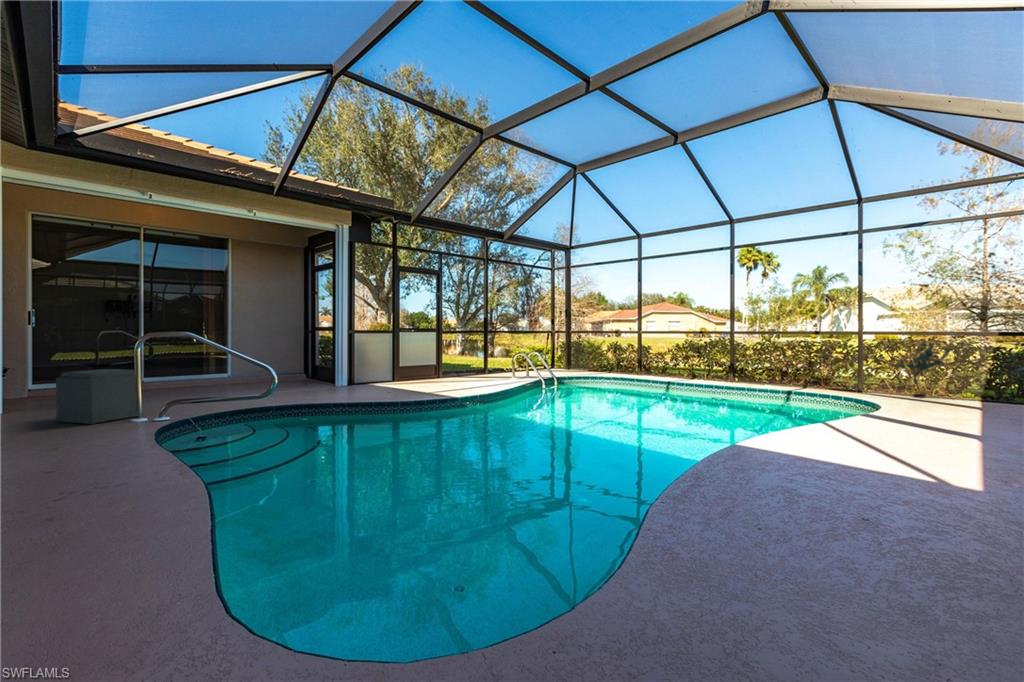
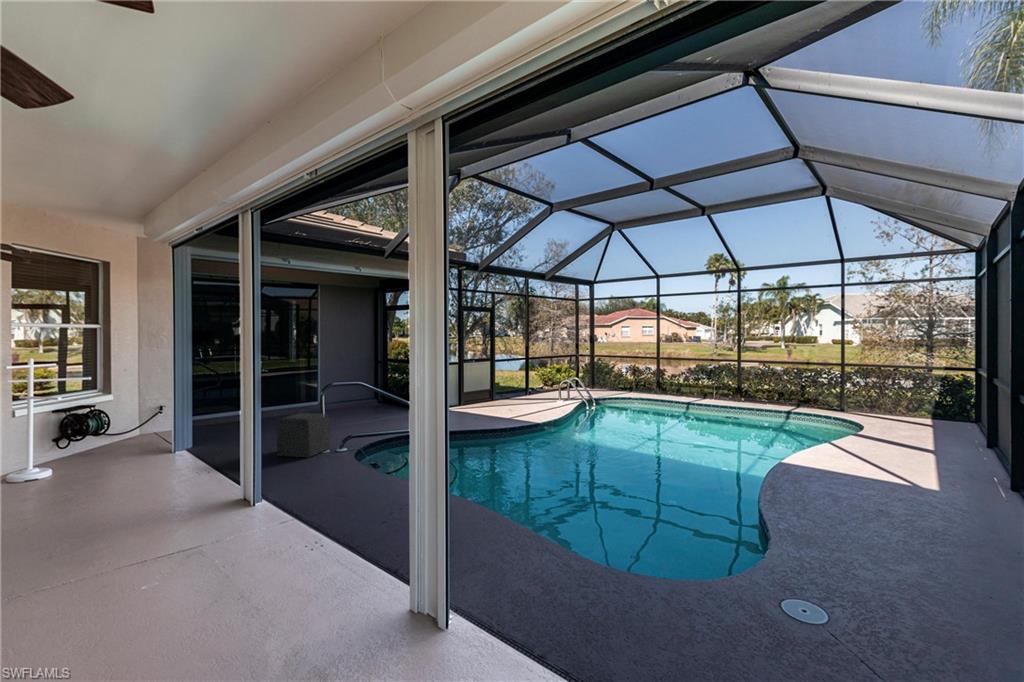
potted tree: present [892,341,951,397] -> none [865,372,911,416]

